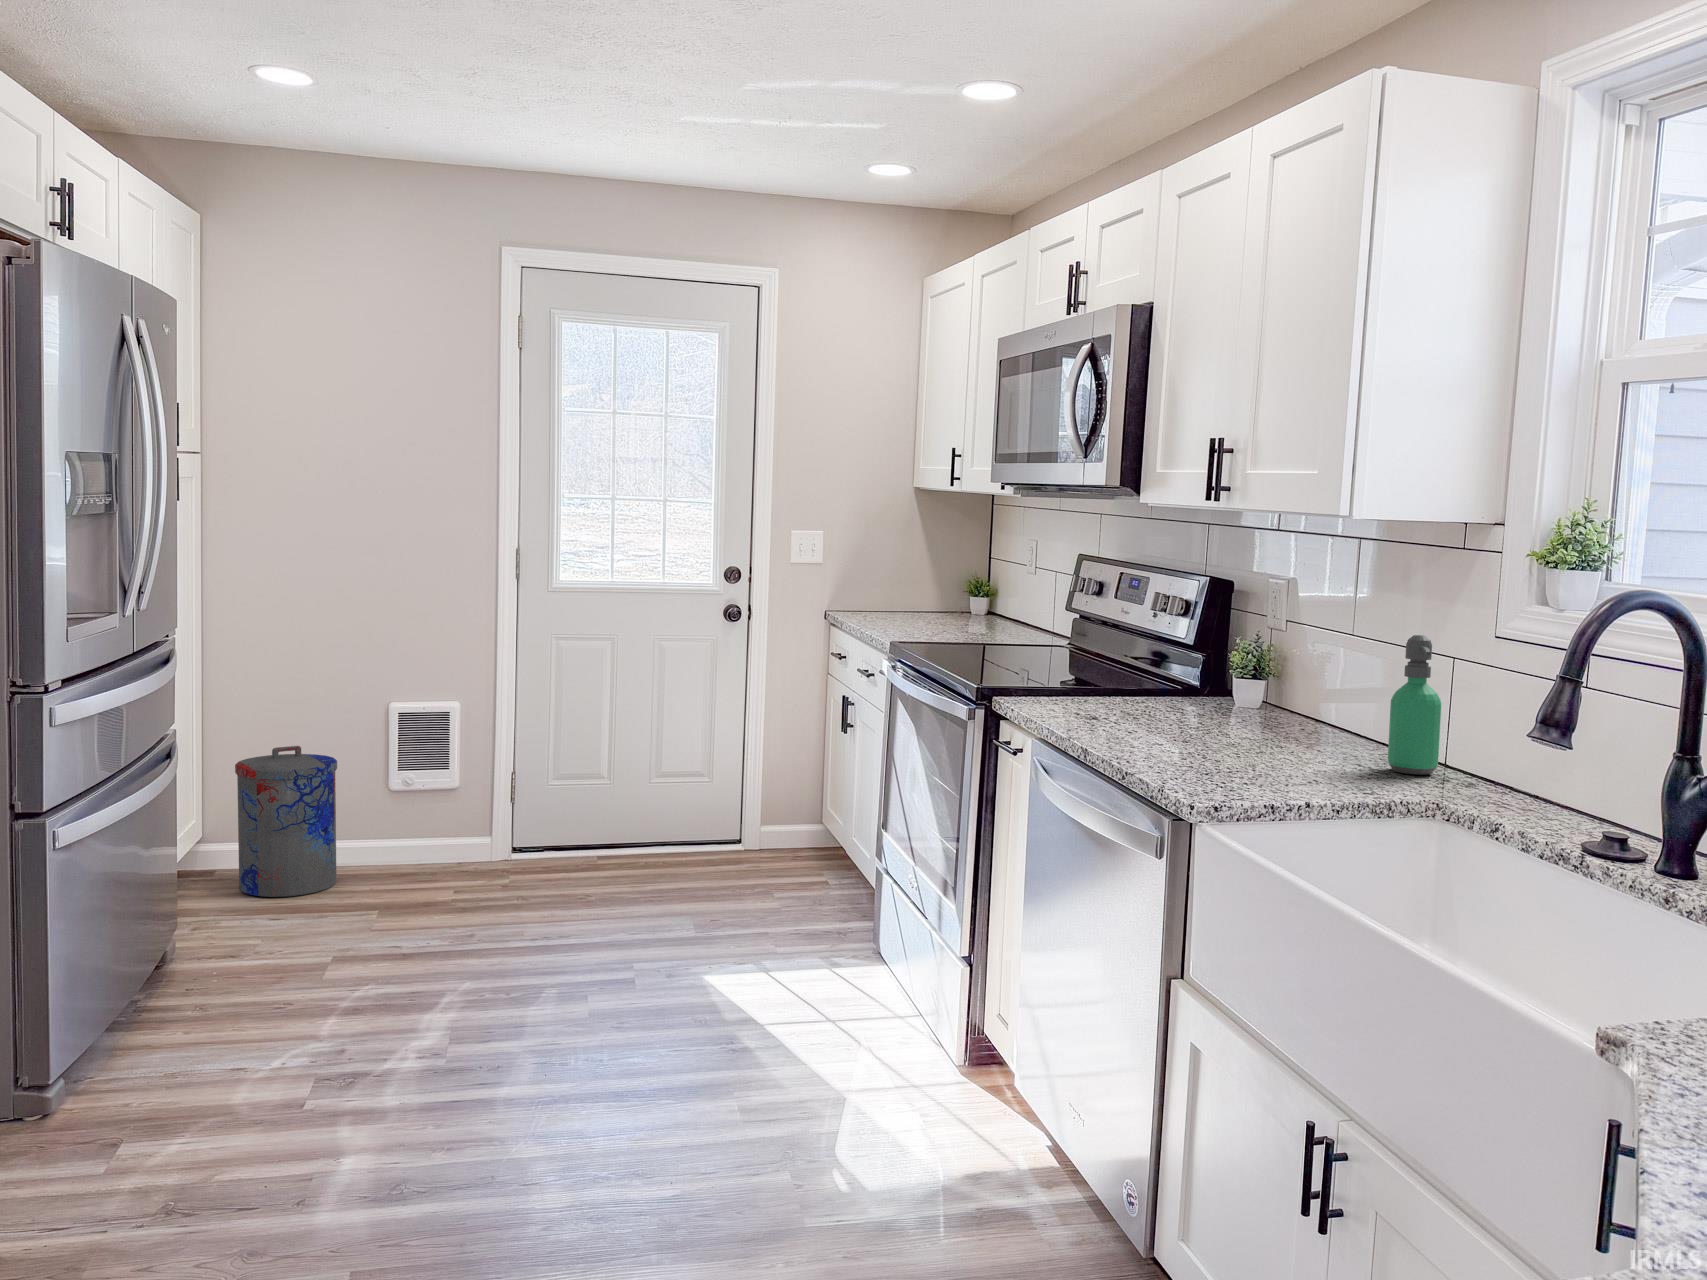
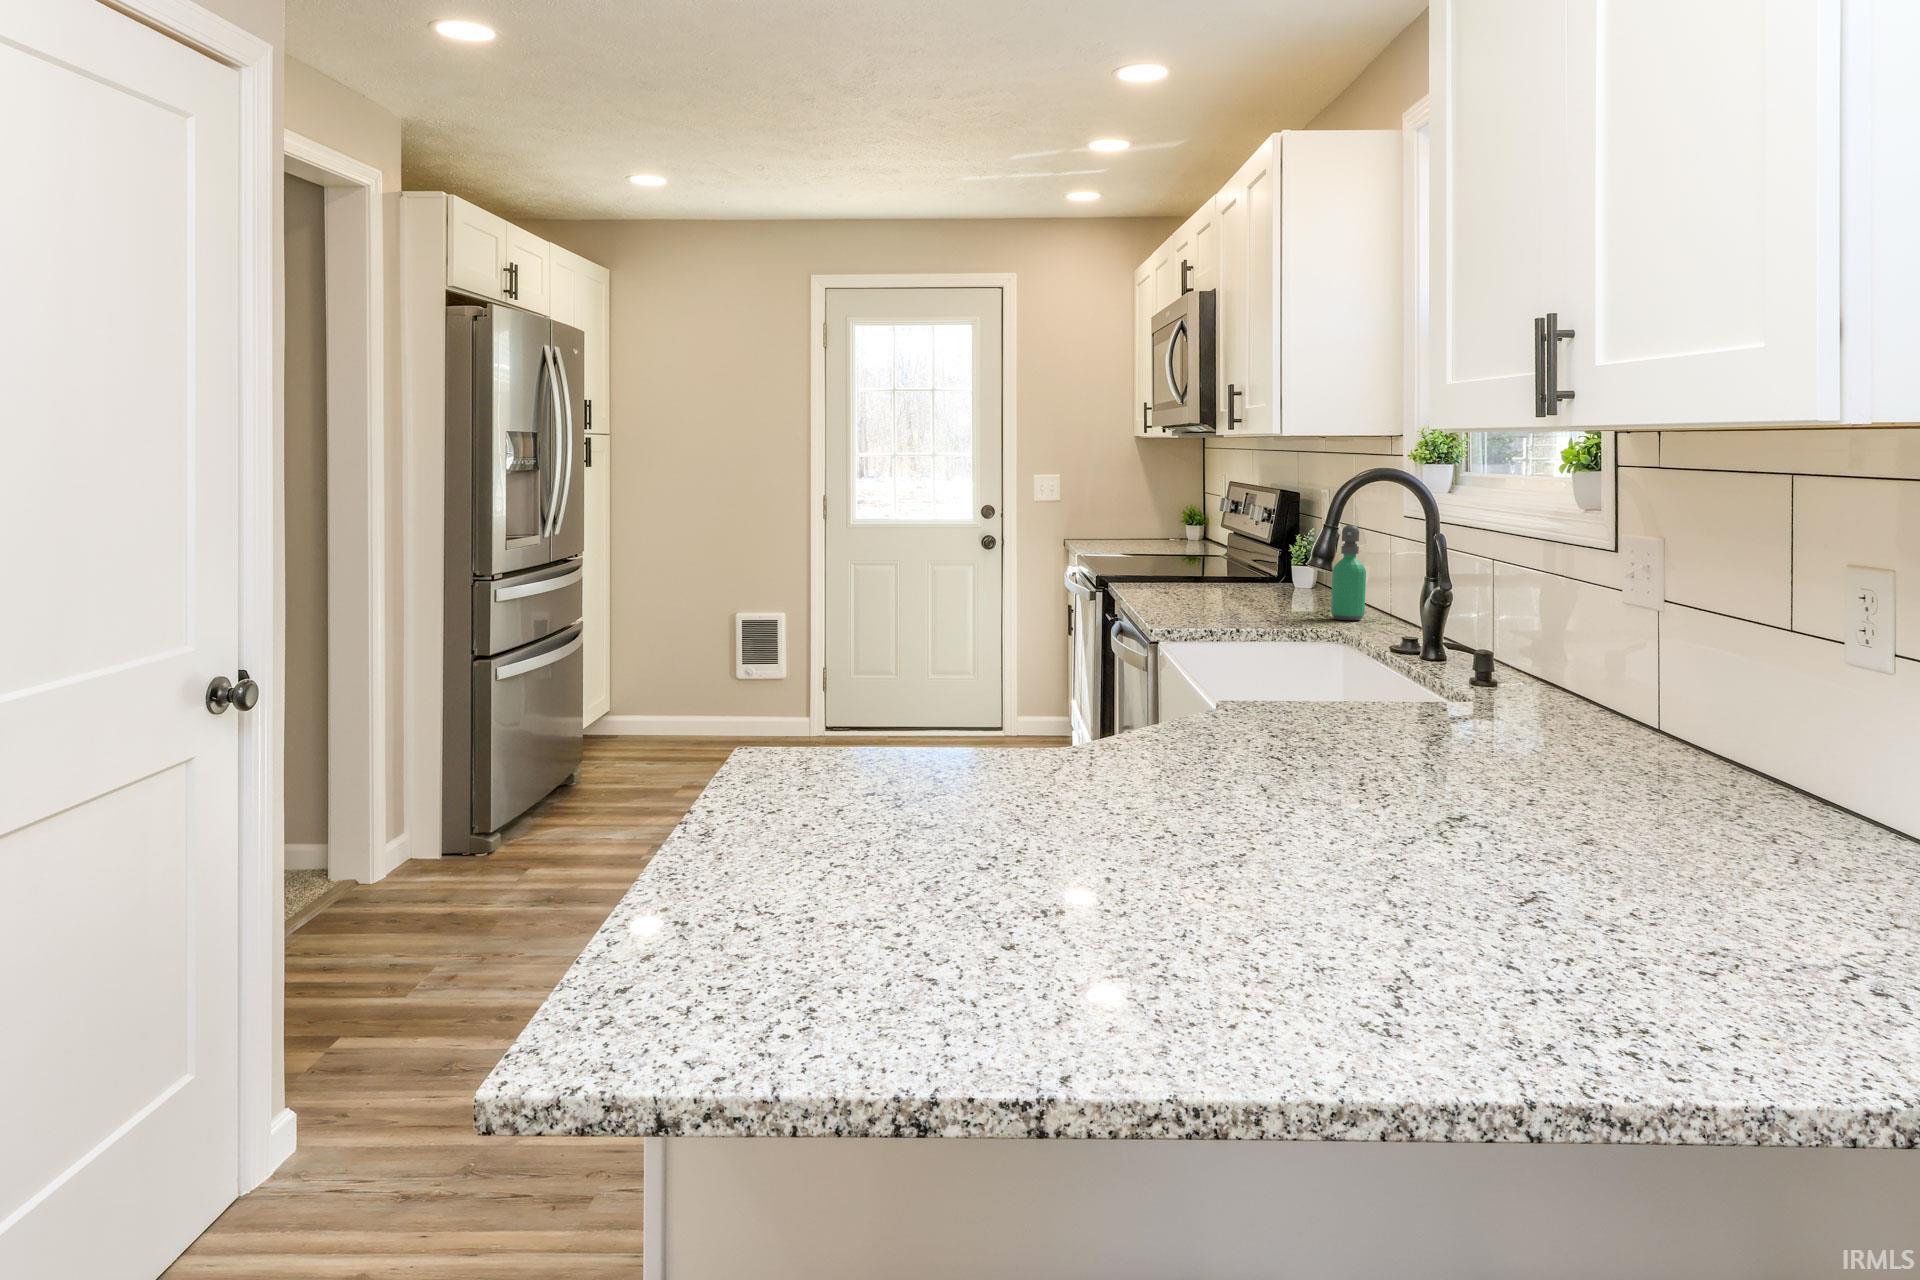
trash can: present [235,746,337,897] -> none [625,642,697,751]

